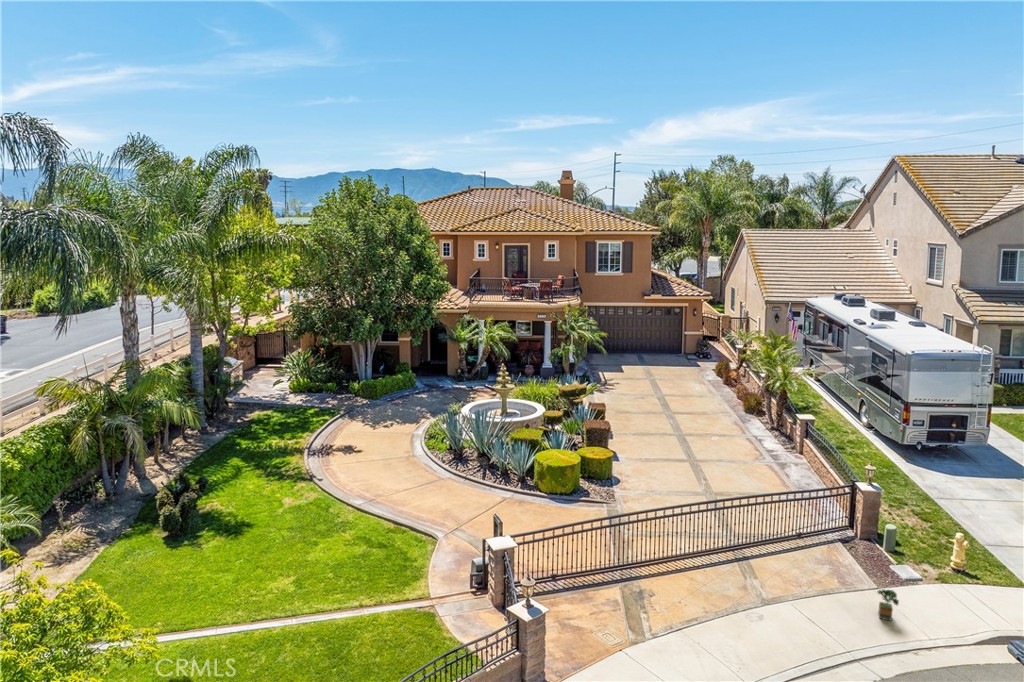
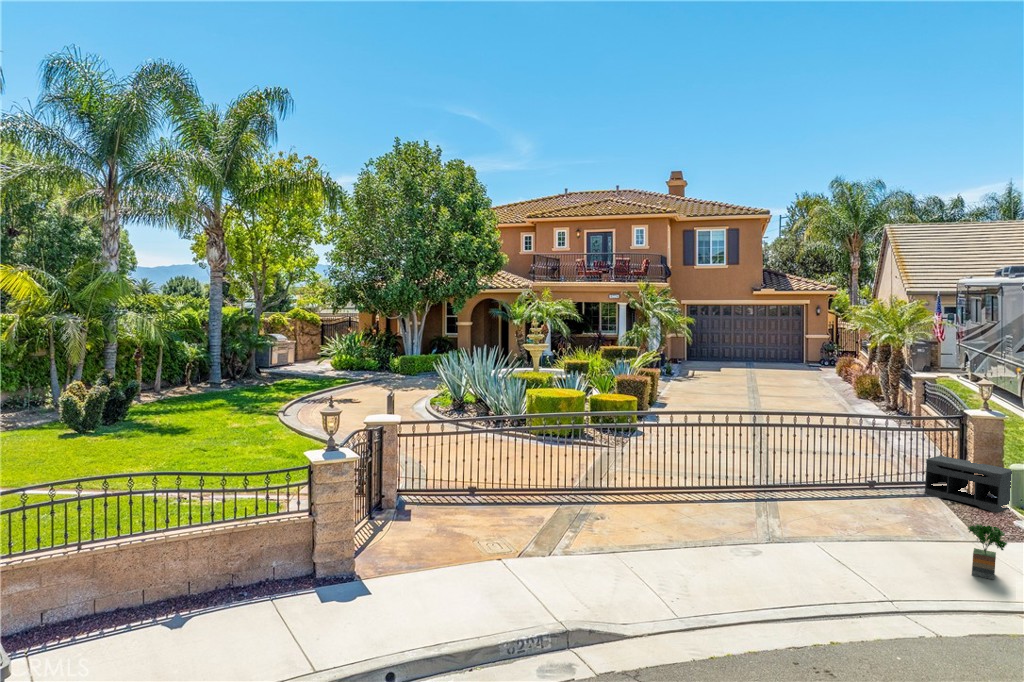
bench: none [831,512,885,554] -> present [925,456,1012,512]

